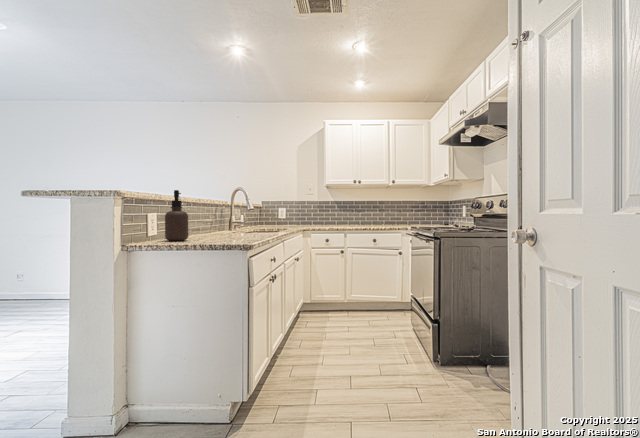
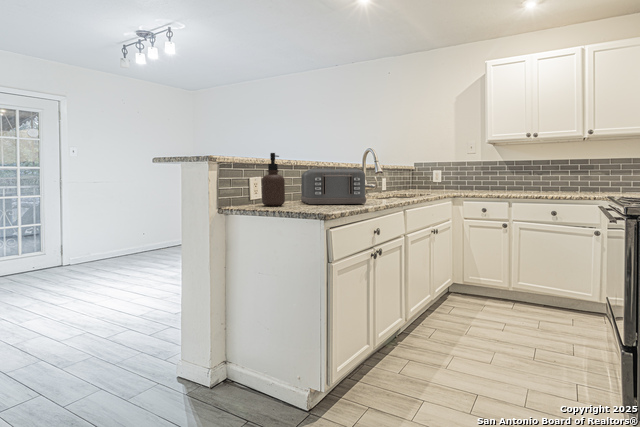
toaster: none [190,206,258,238] -> present [301,168,366,204]

